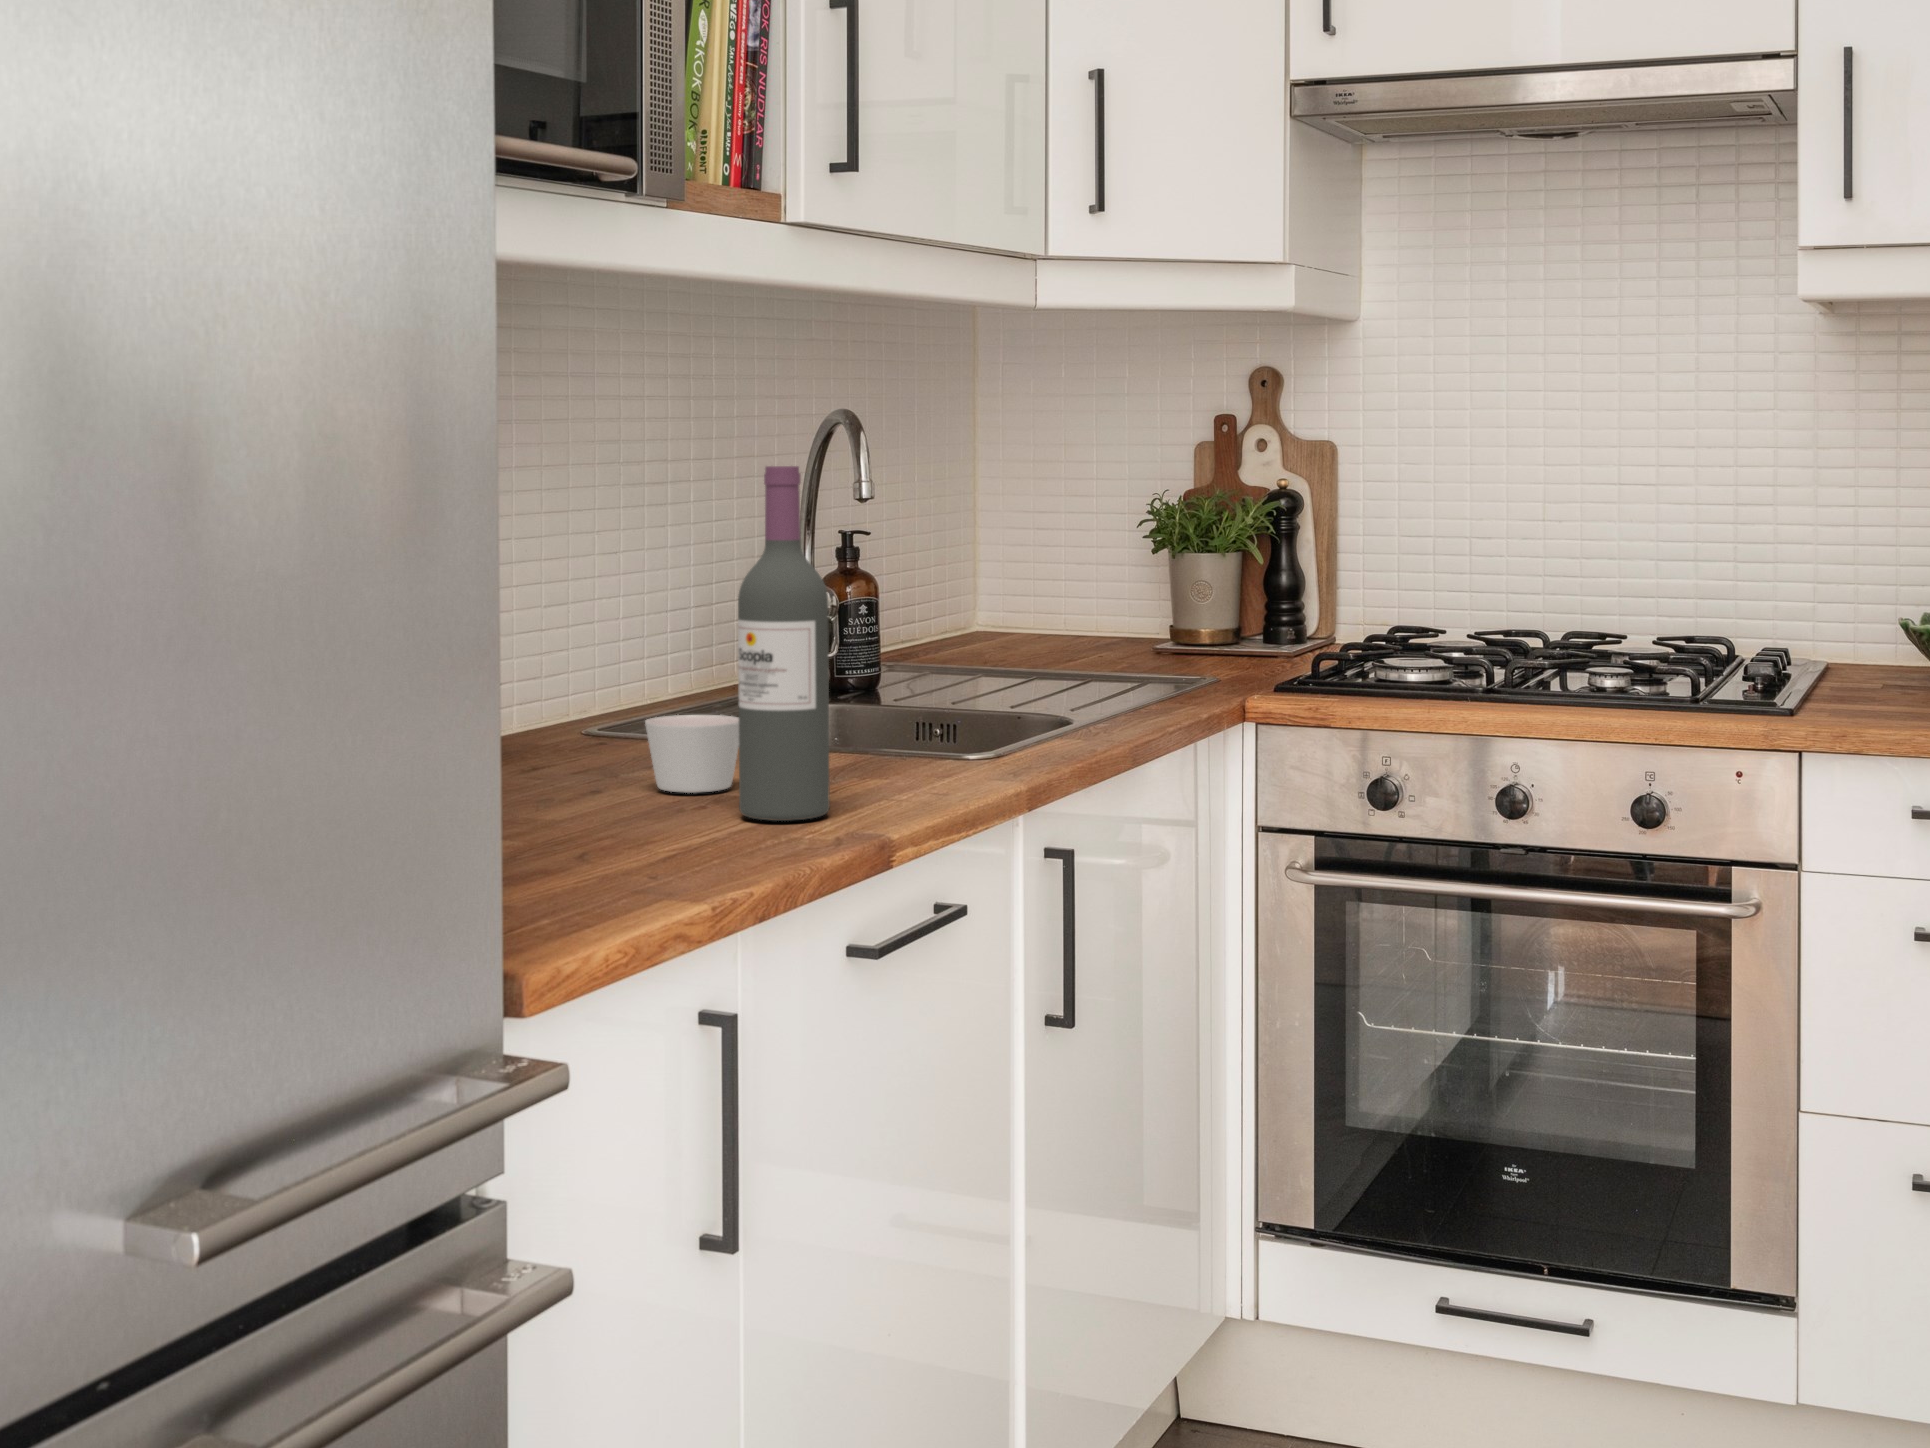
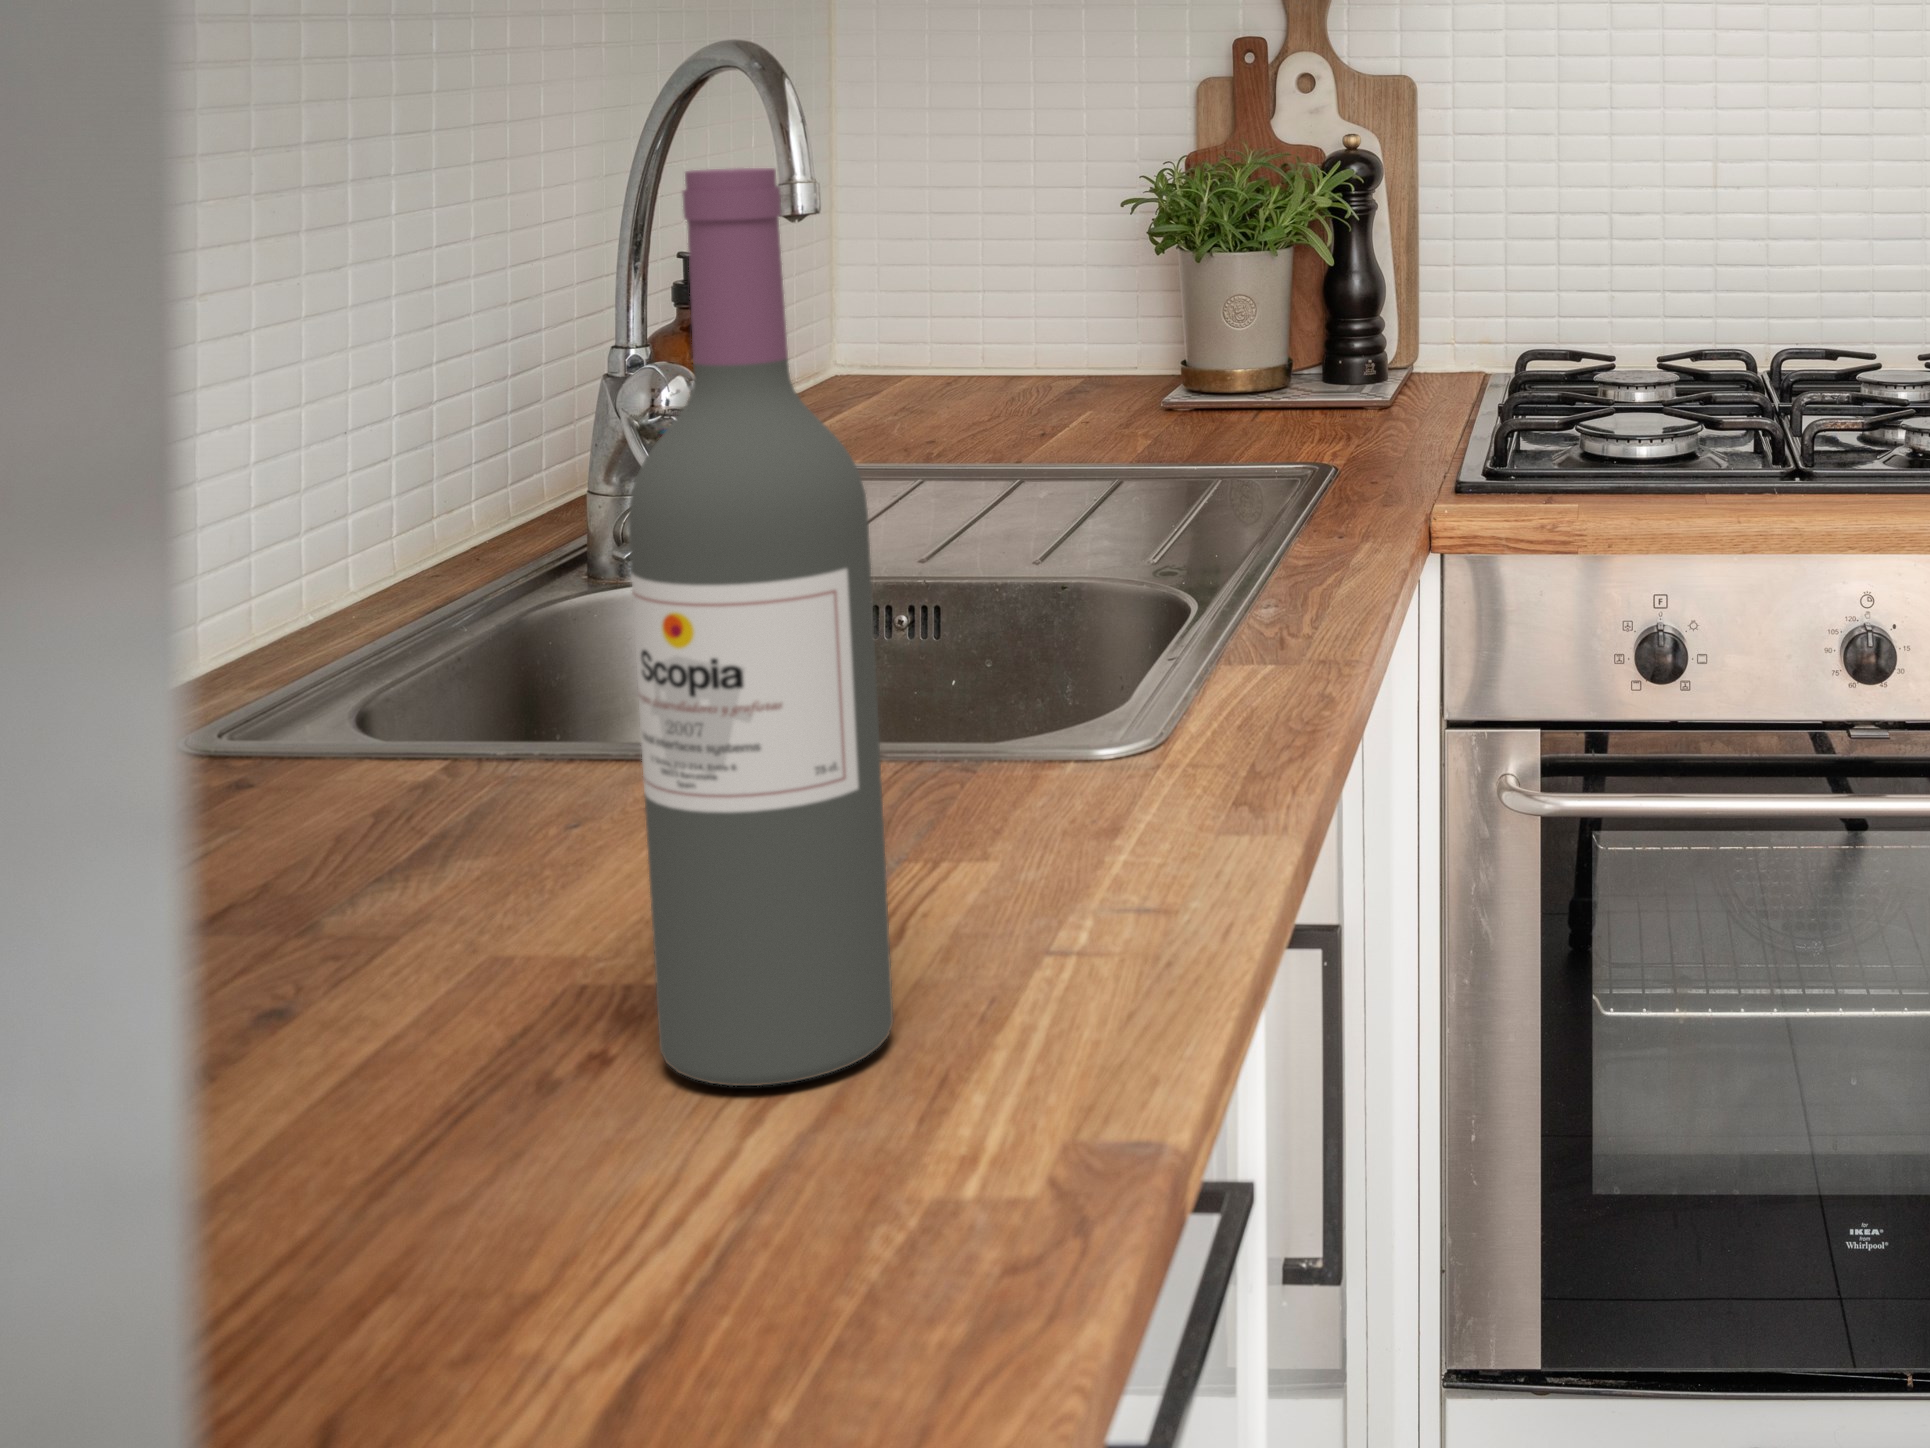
candle: present [645,715,739,793] -> none [364,746,614,963]

